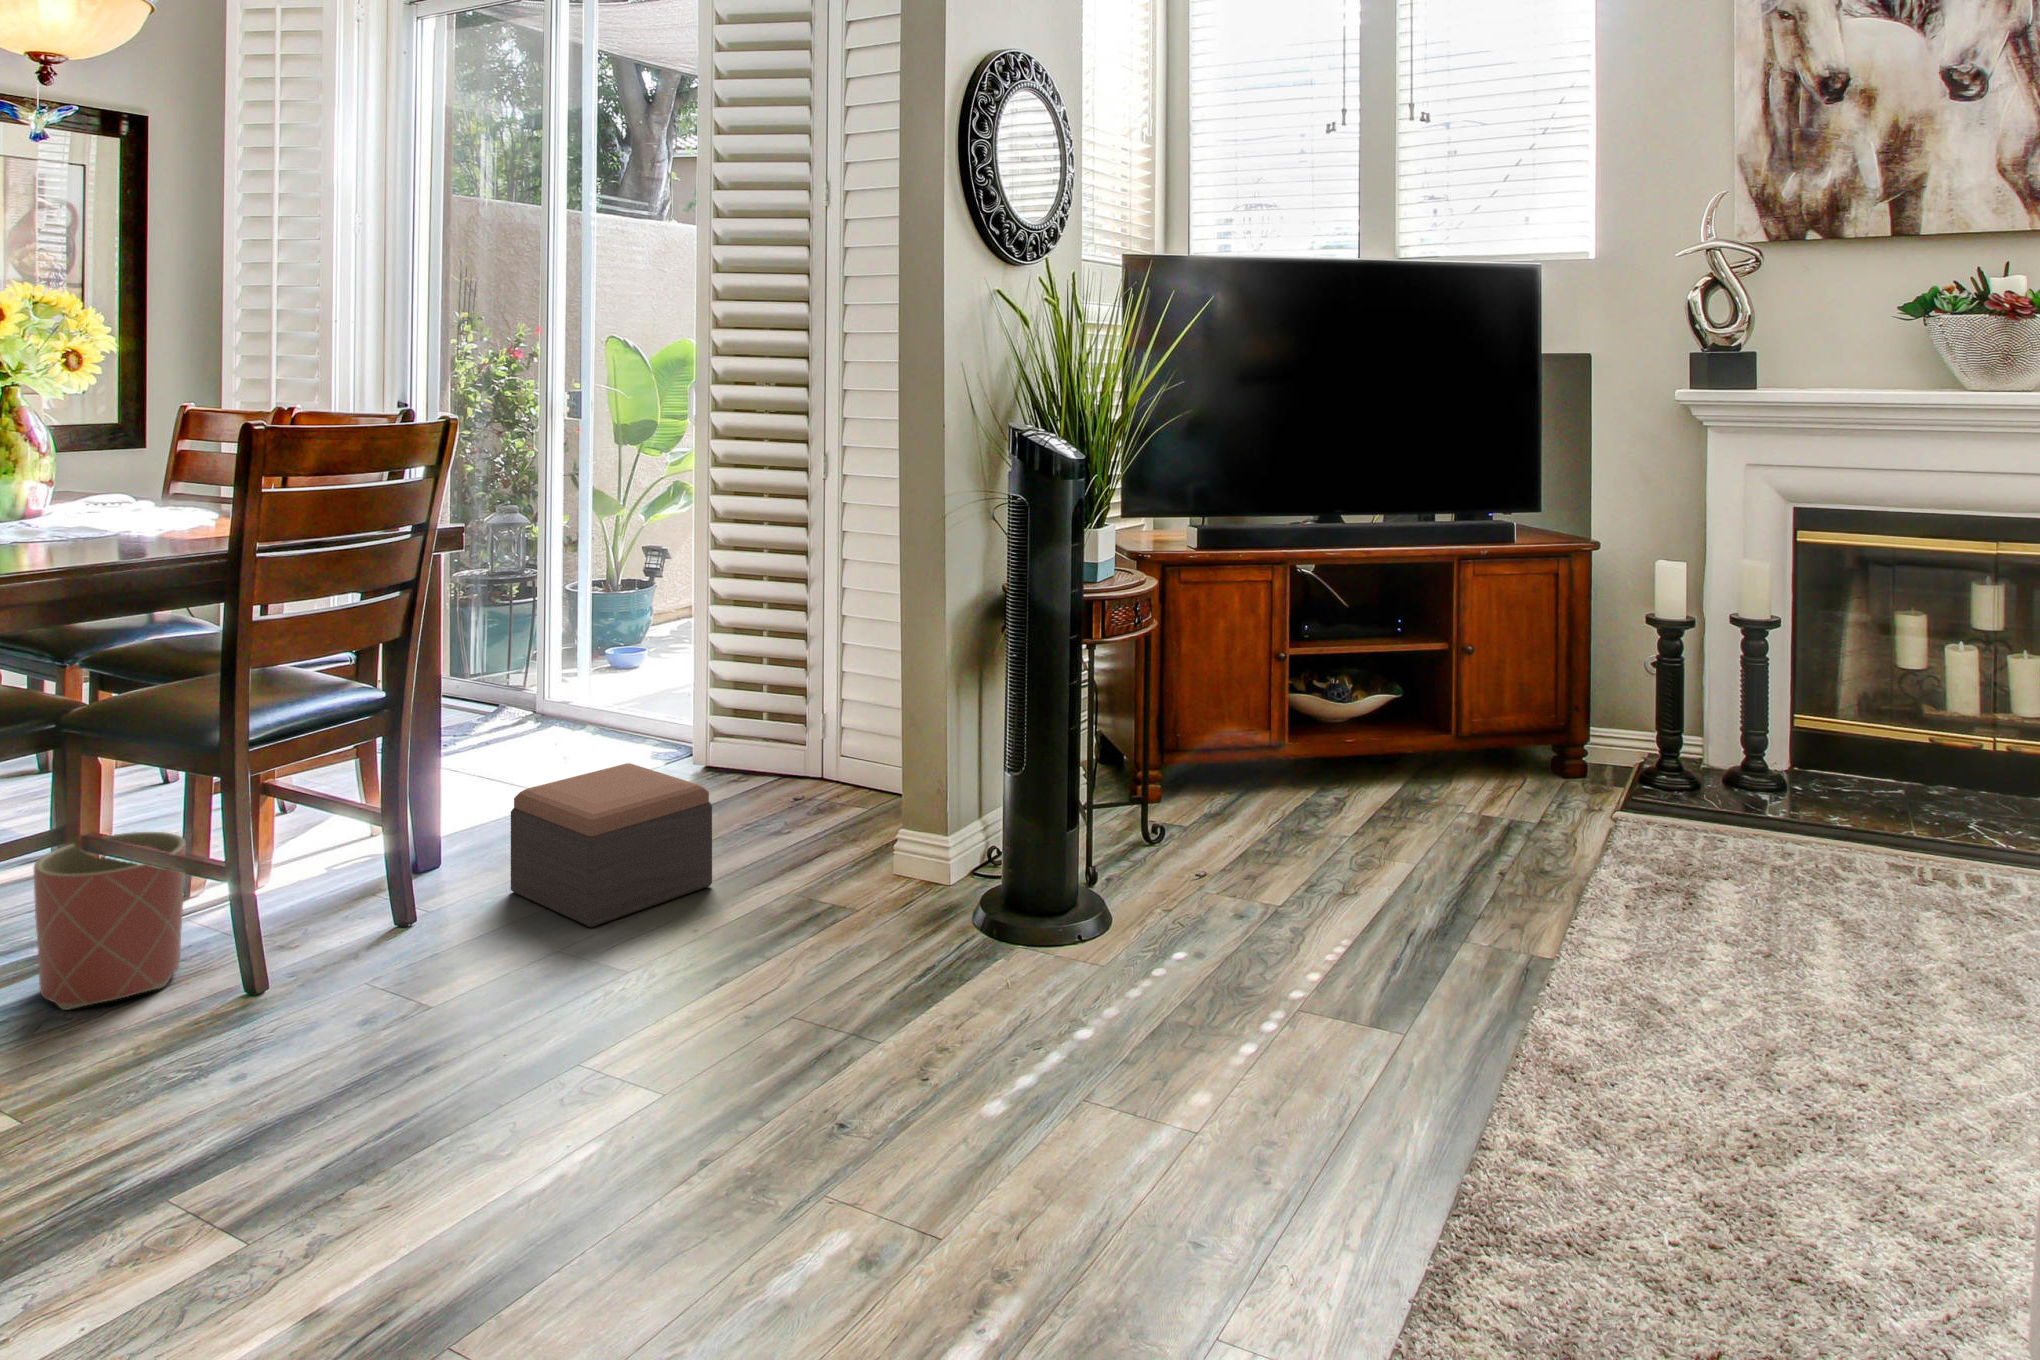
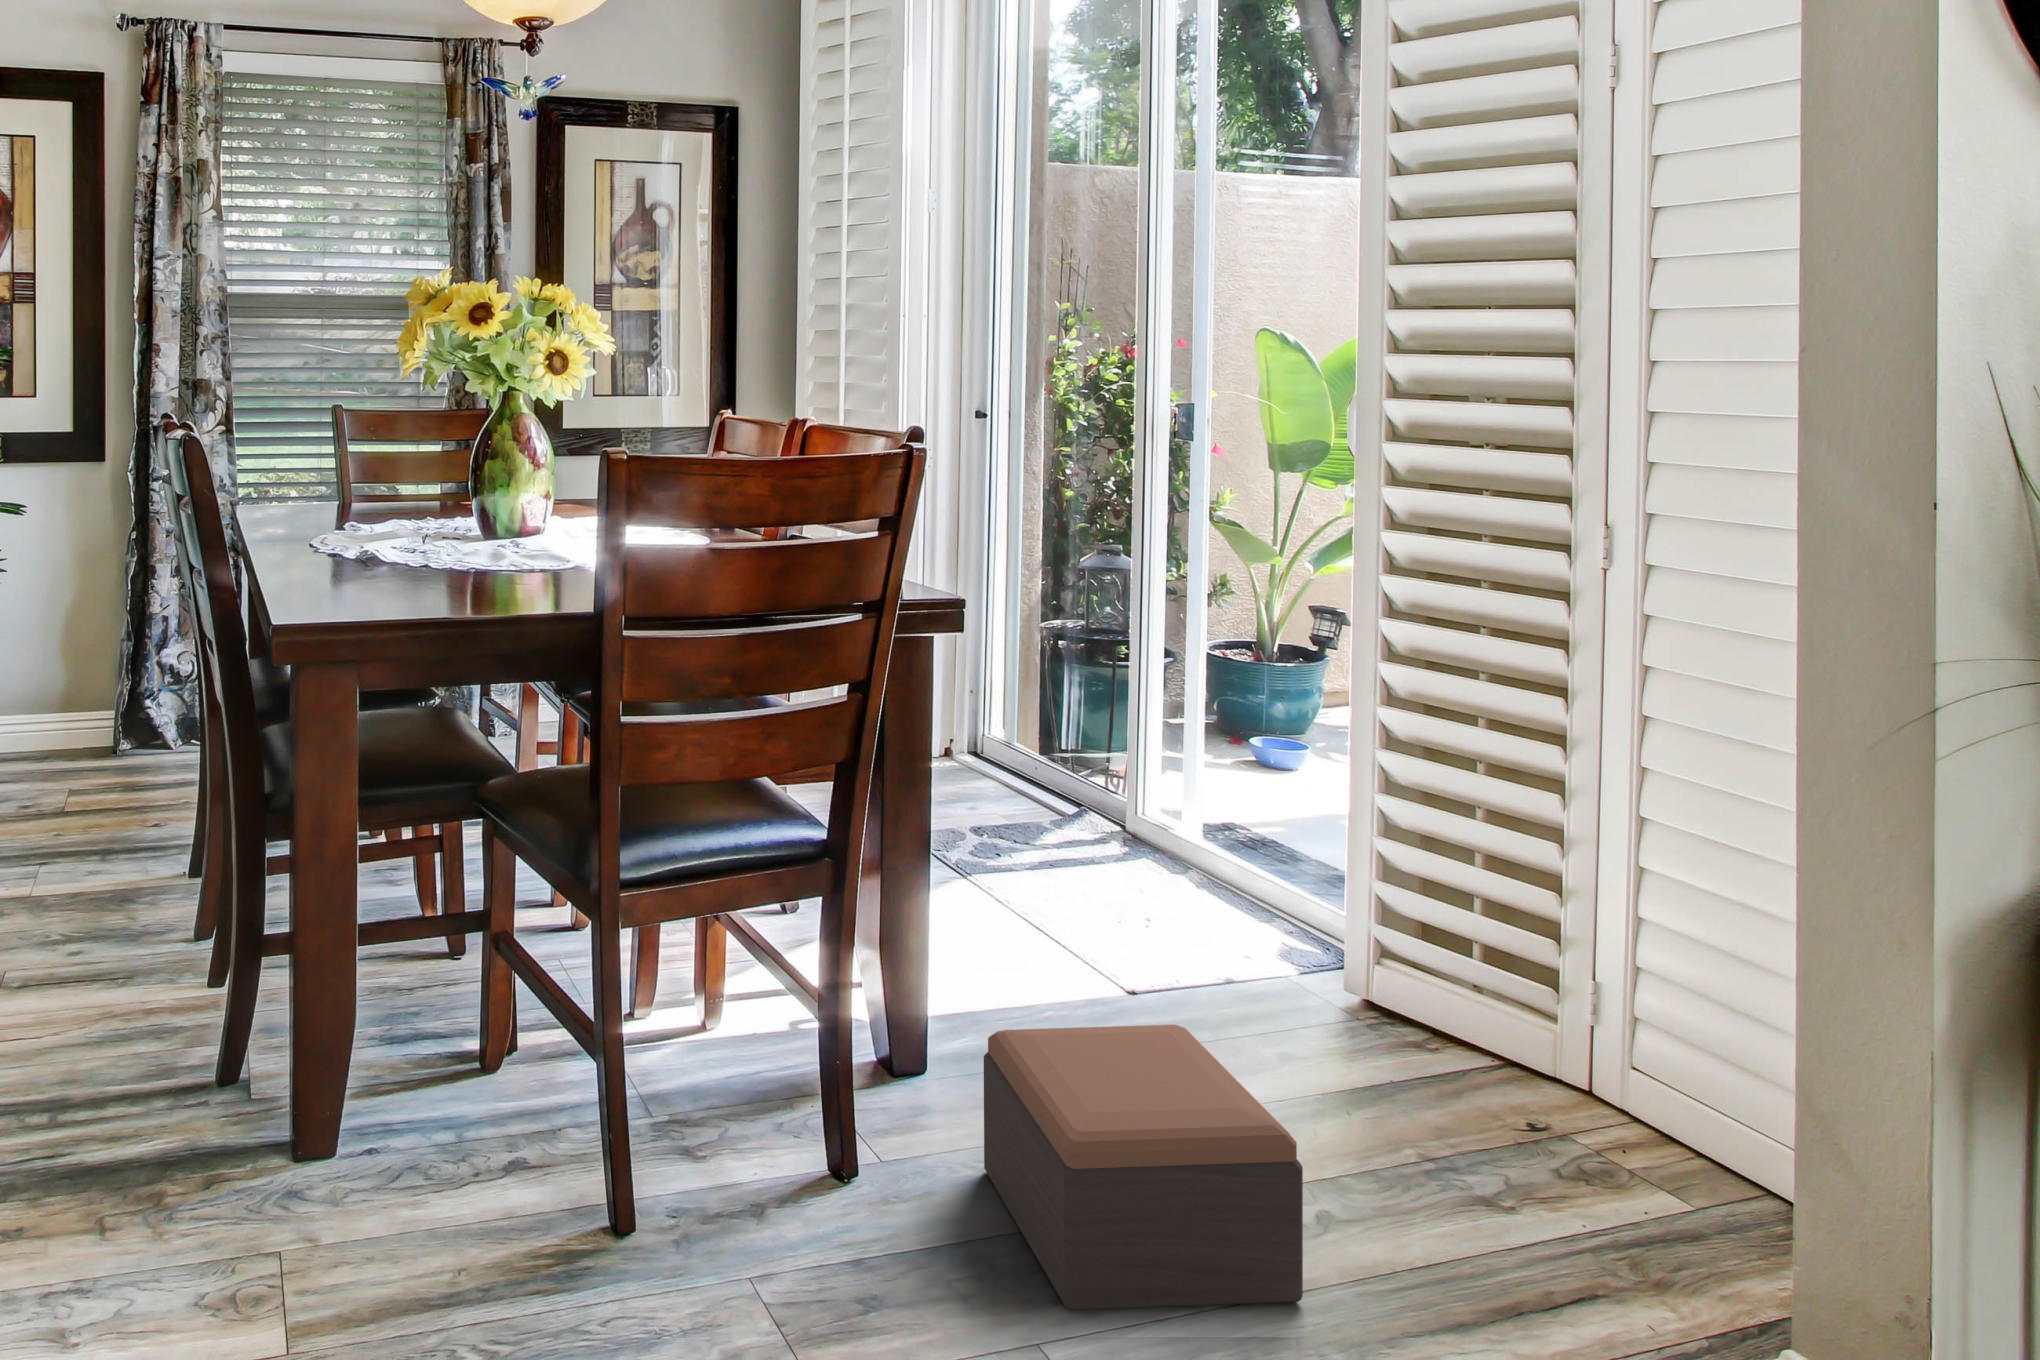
planter: present [34,832,186,1010] -> none [424,947,575,1165]

